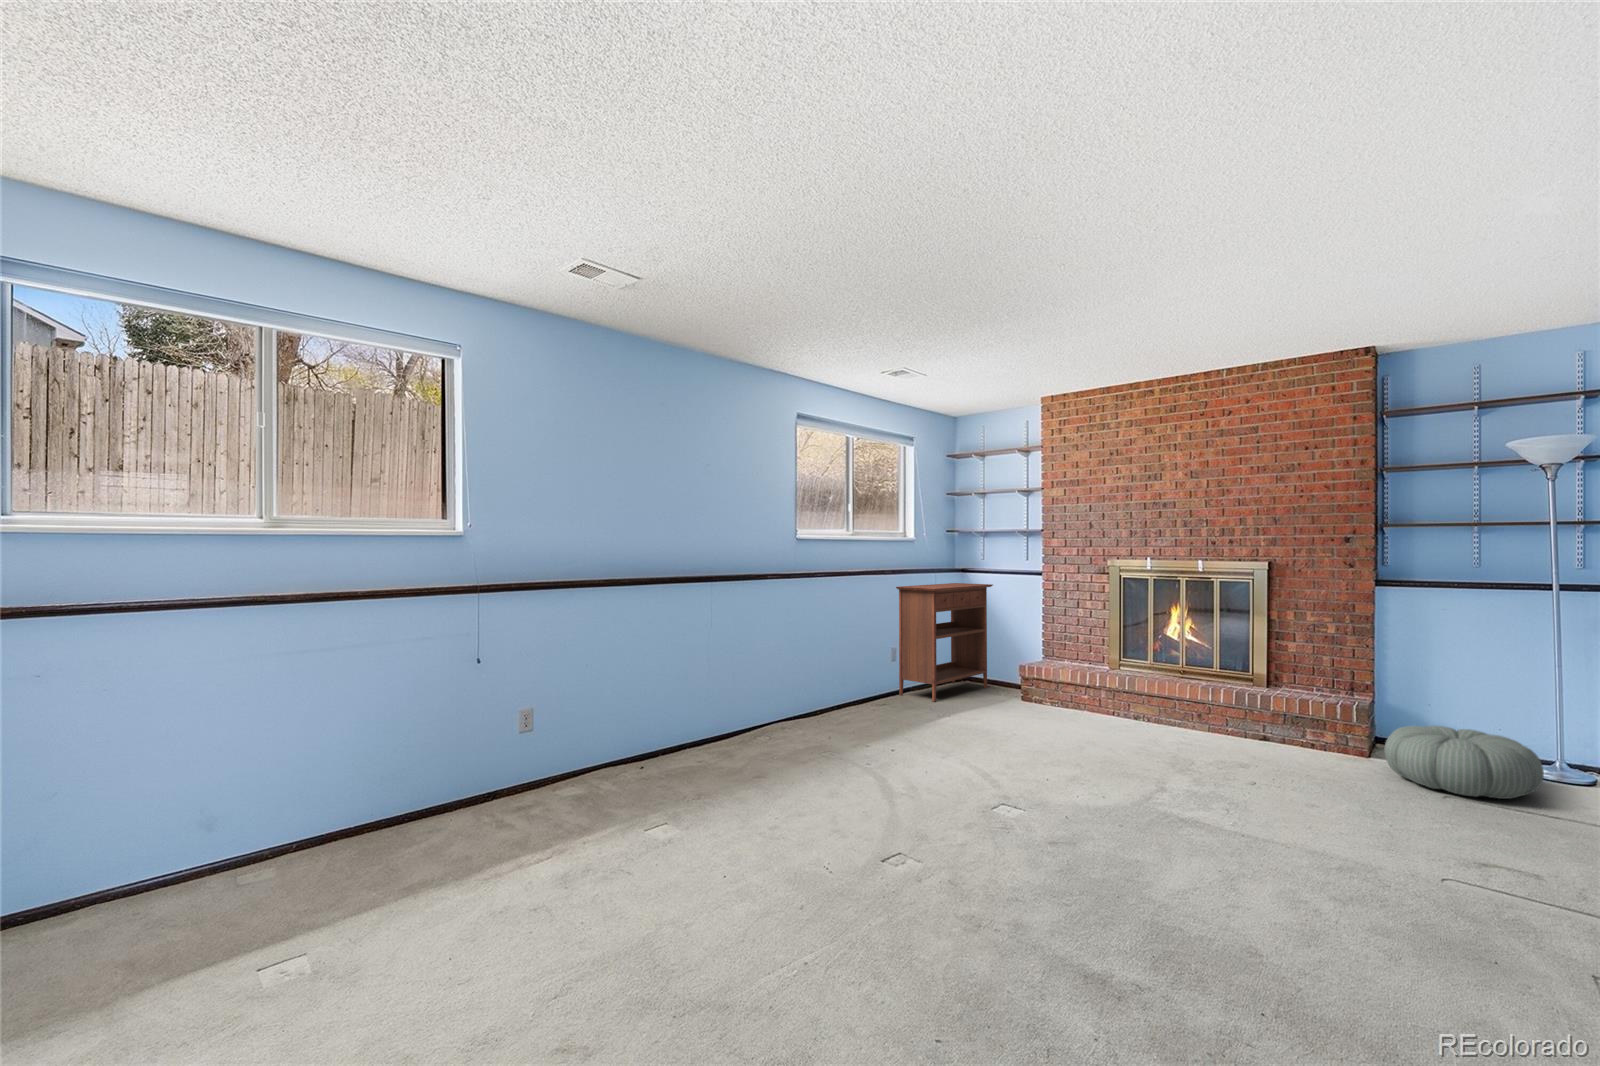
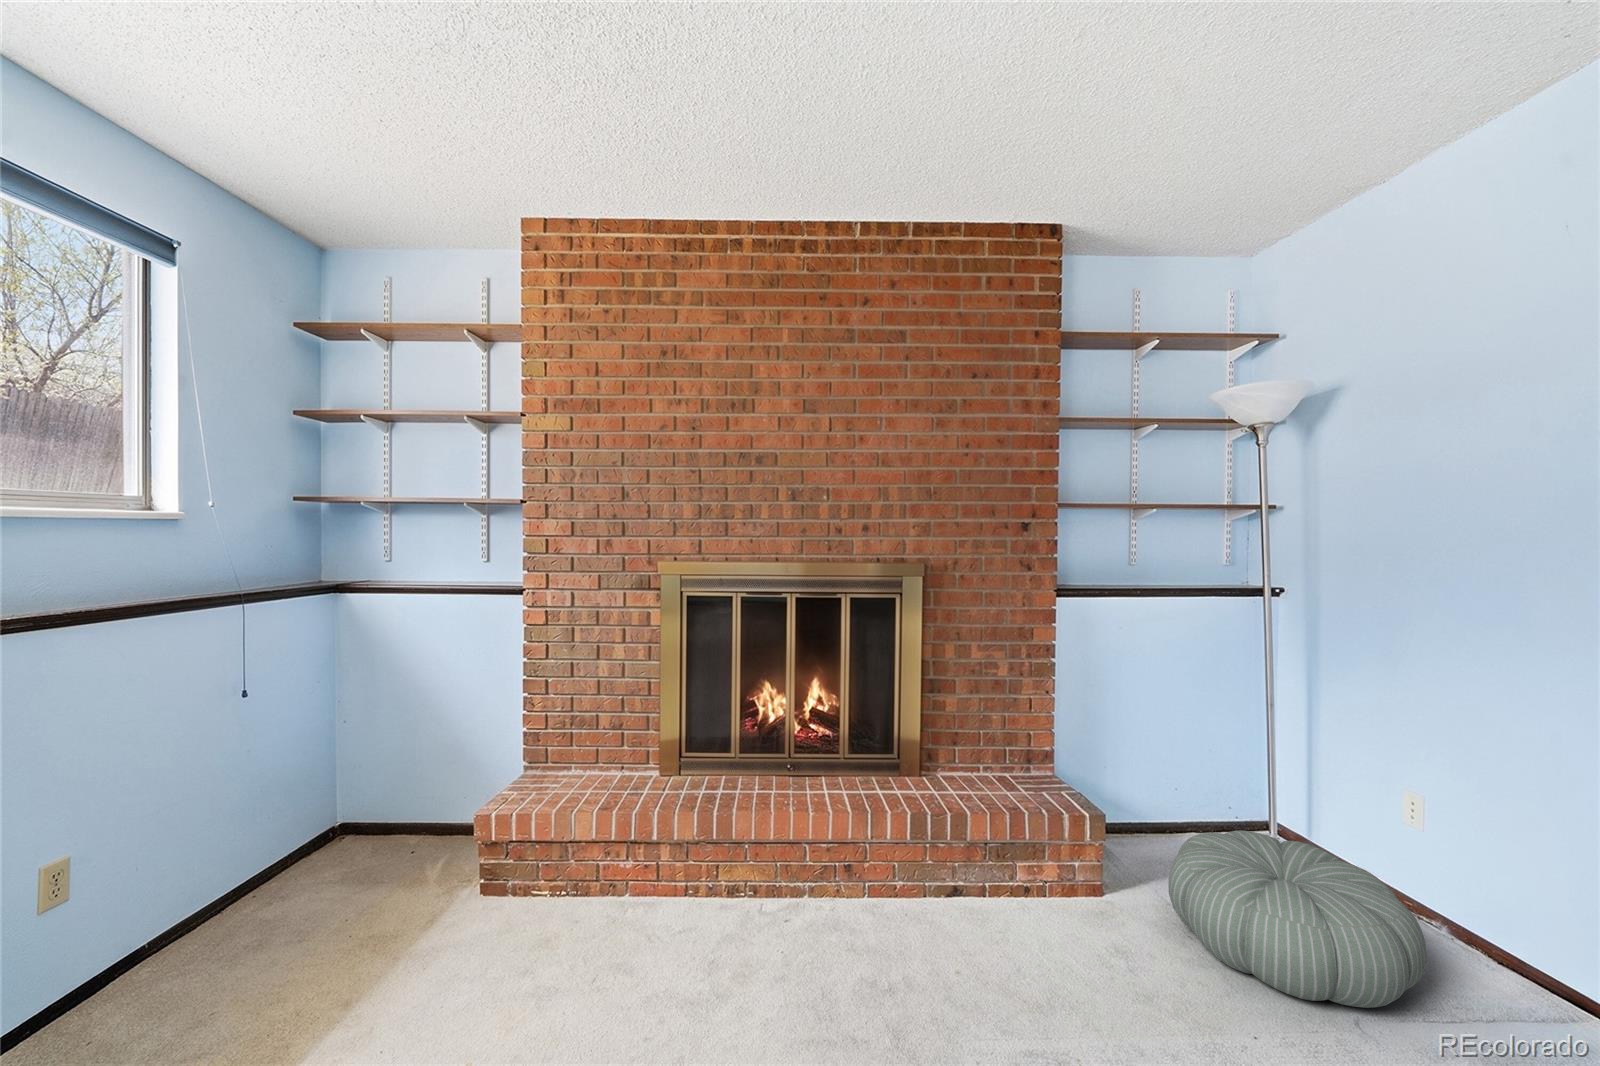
console table: present [896,583,993,702] -> none [31,622,408,1018]

